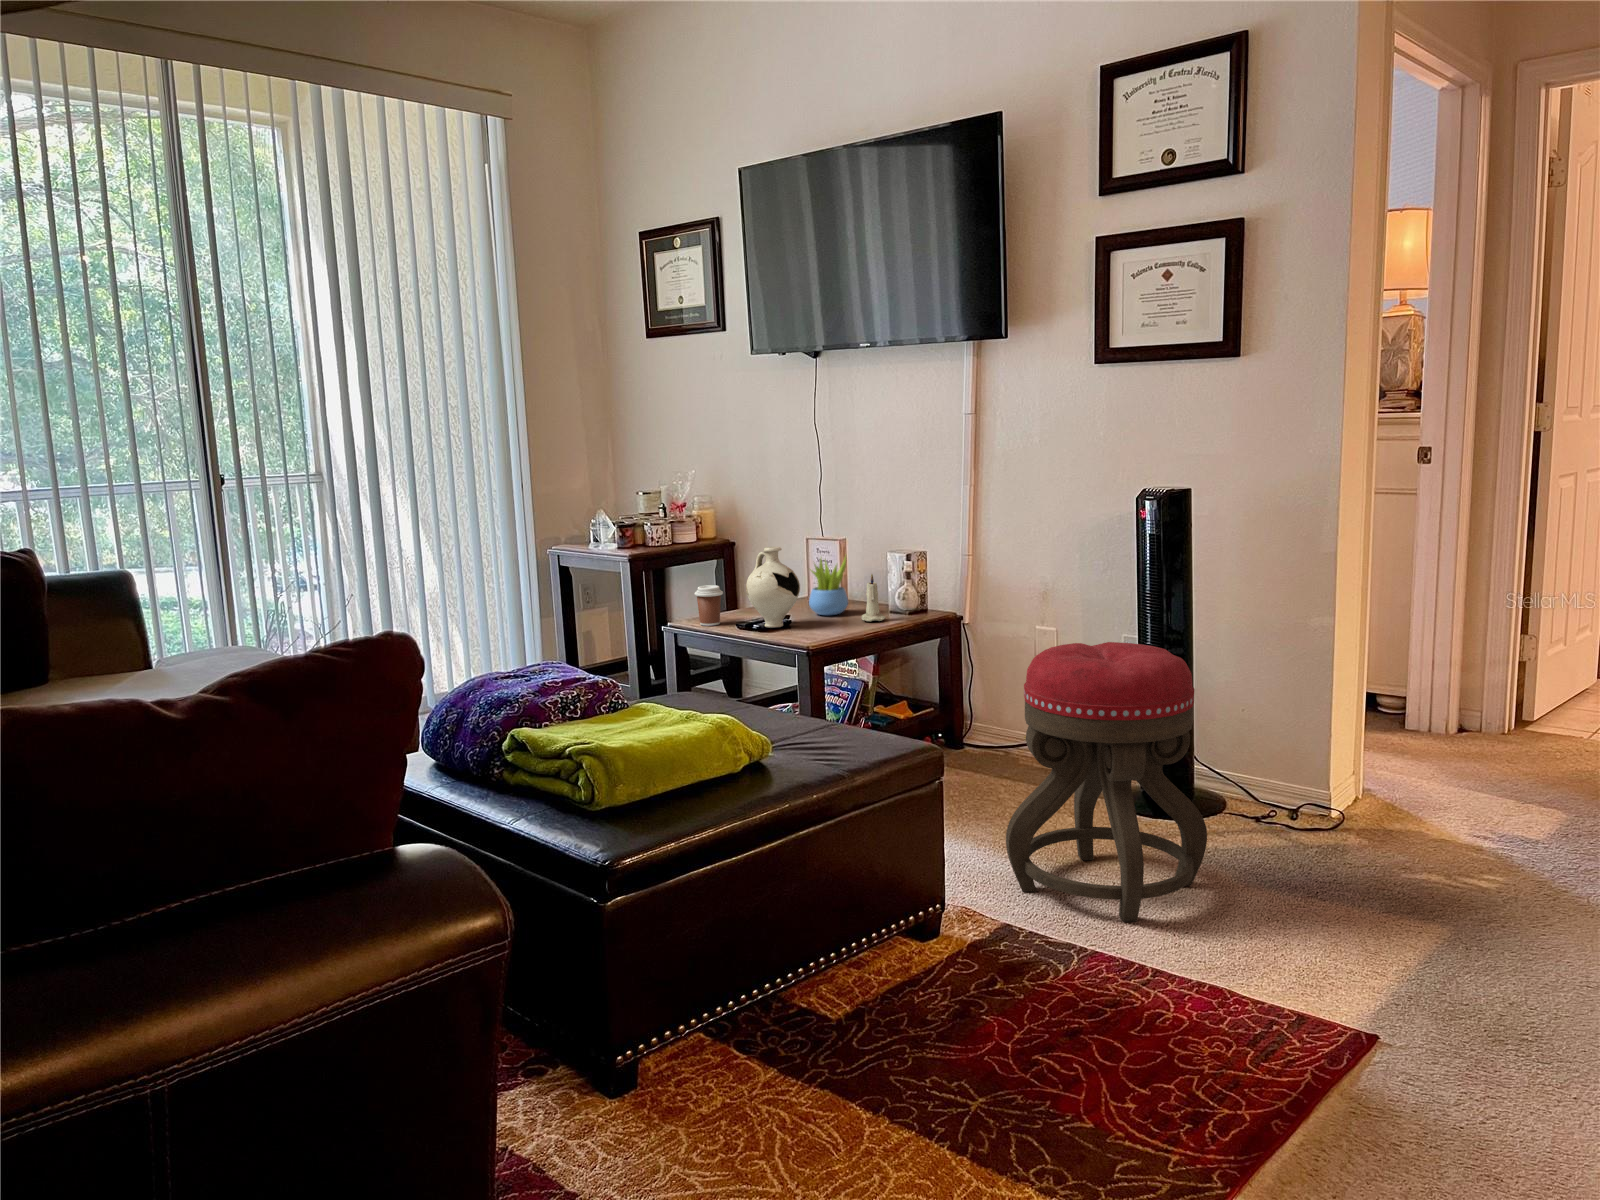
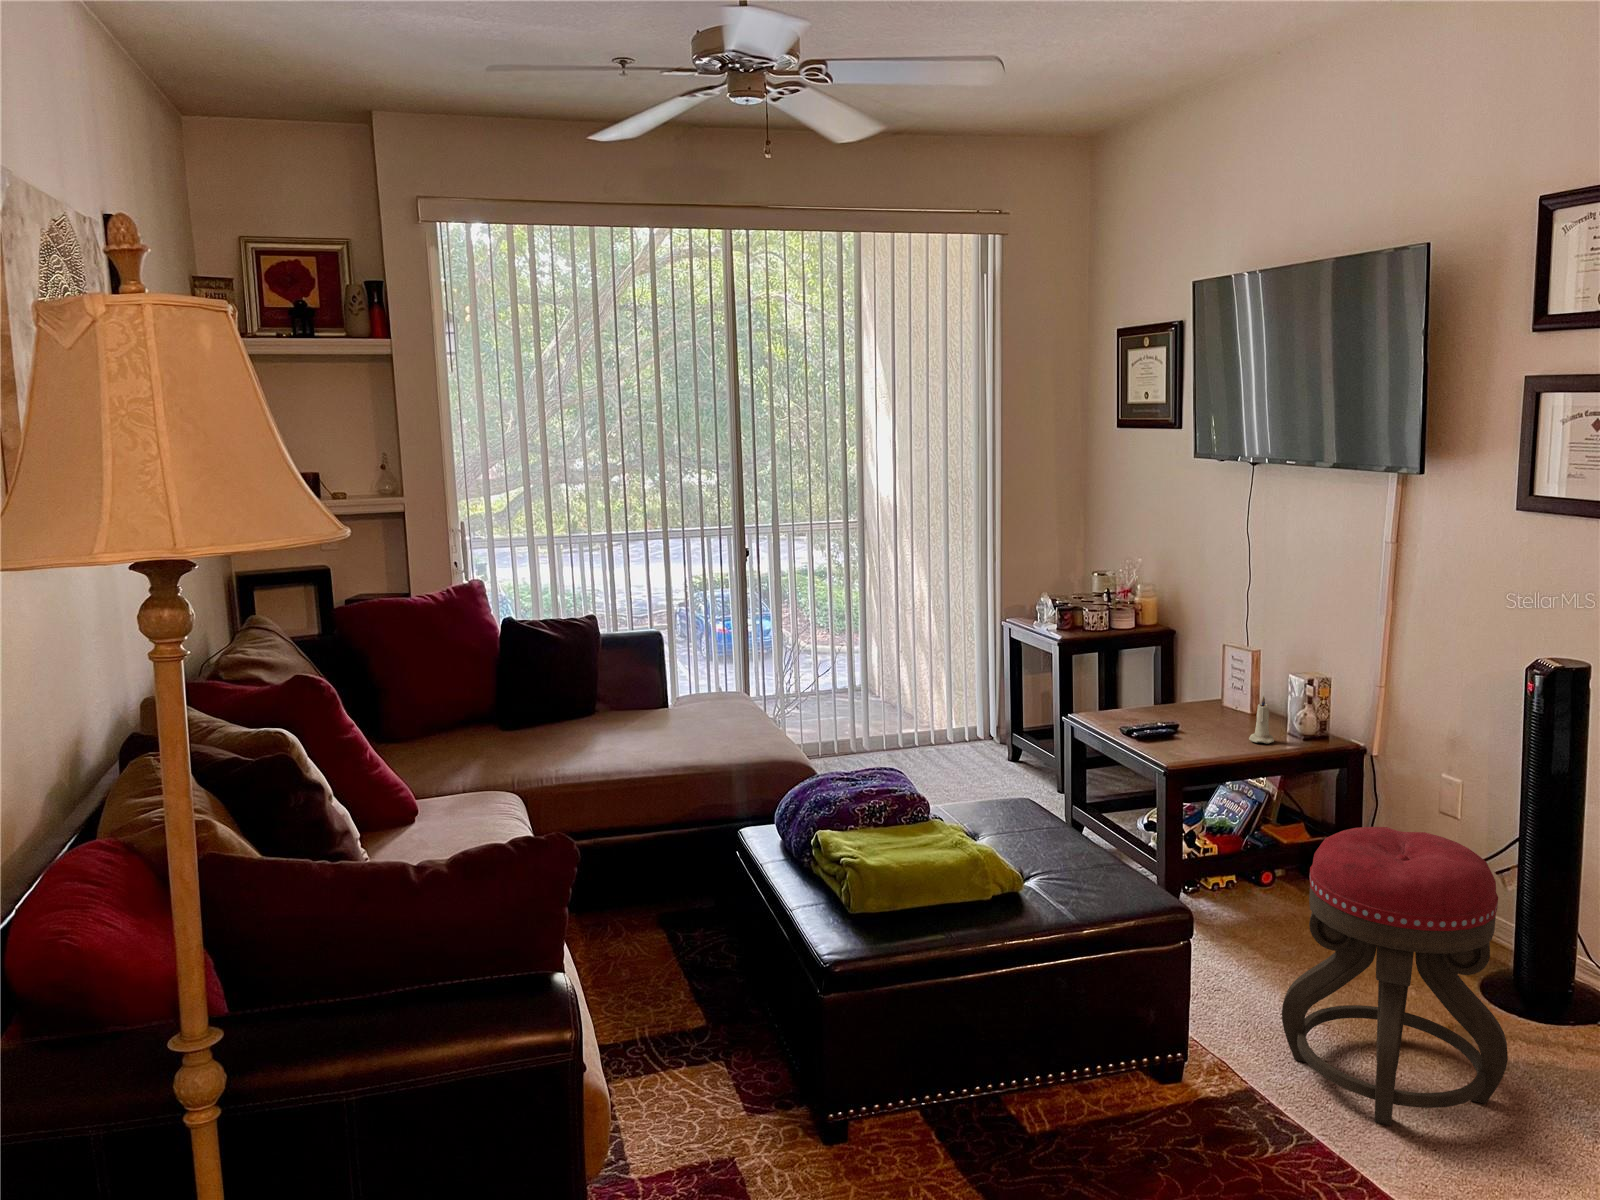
decorative vase: present [746,547,800,628] -> none [1135,658,1188,735]
succulent plant: present [809,557,848,615] -> none [1206,670,1248,727]
coffee cup: present [695,585,723,626] -> none [1092,684,1120,722]

